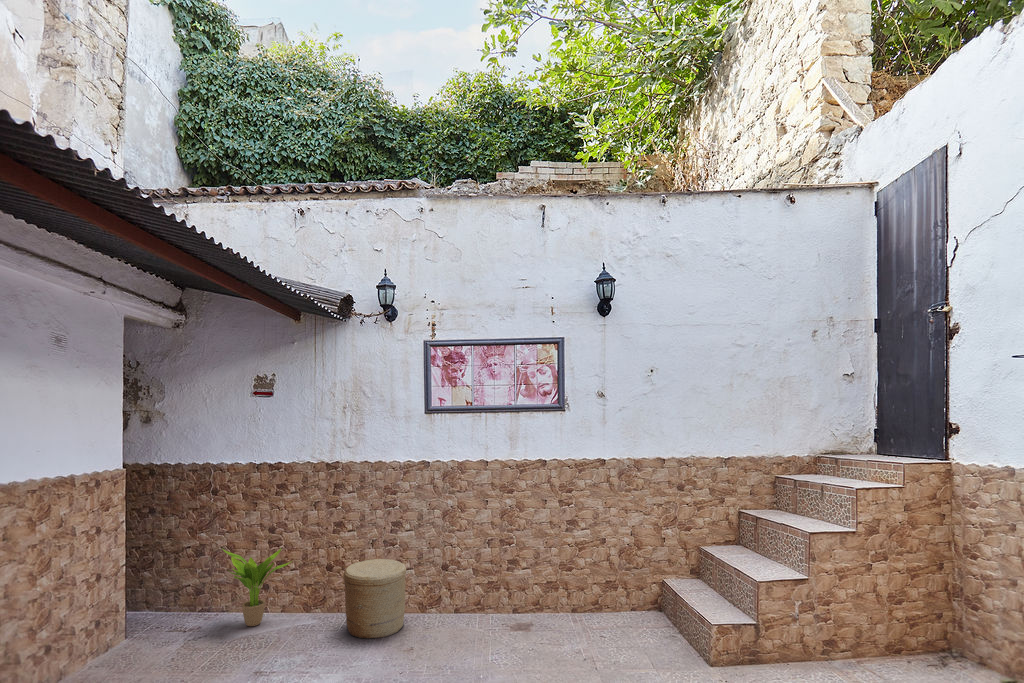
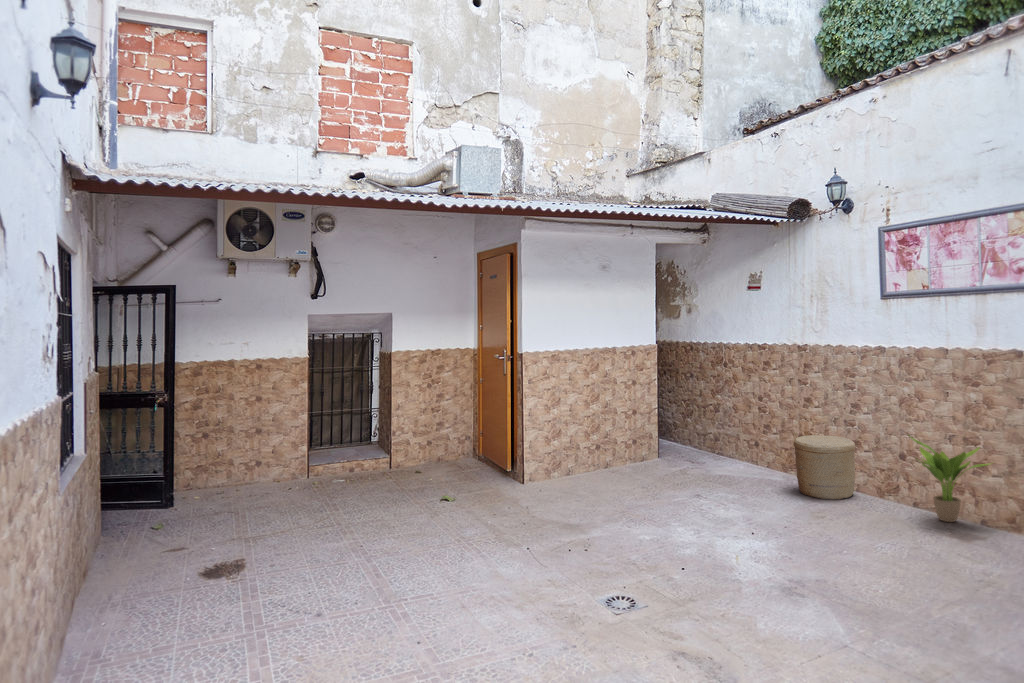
potted plant: present [223,548,291,626] -> present [911,437,989,522]

